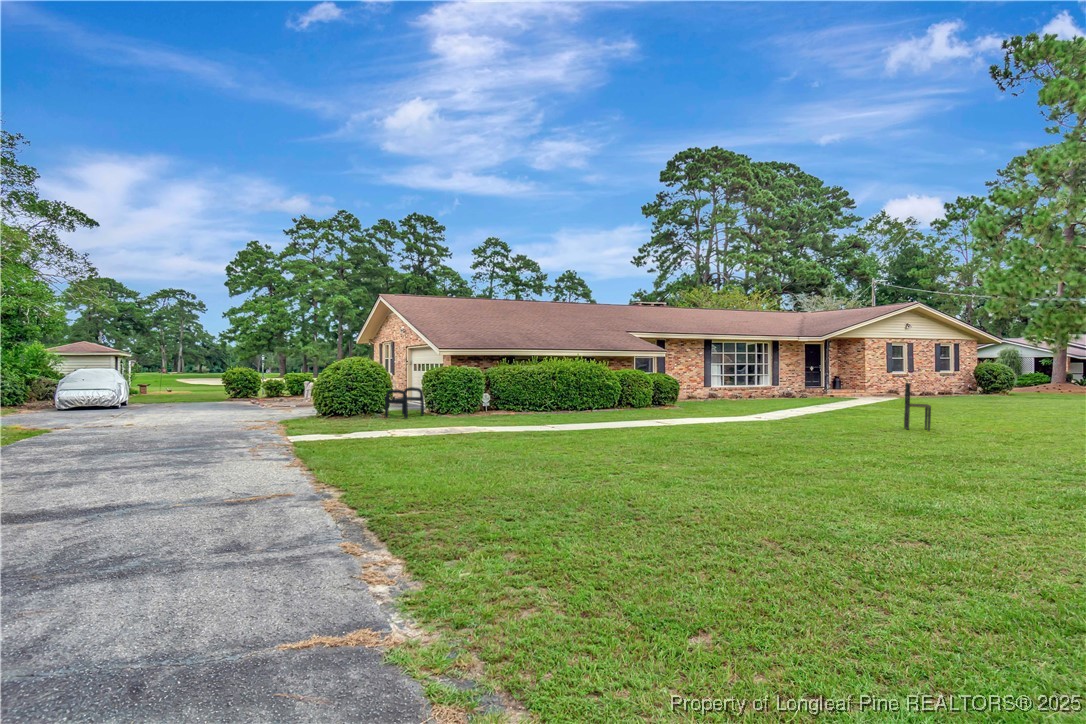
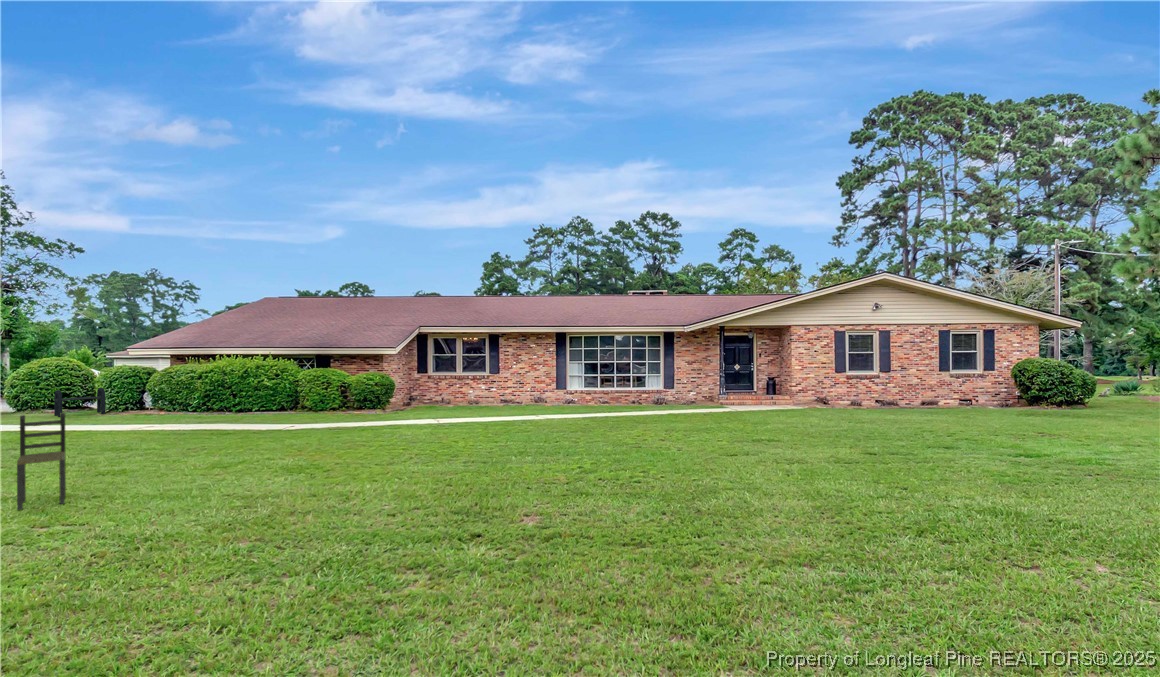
chair: present [904,382,931,431] -> present [17,413,66,510]

